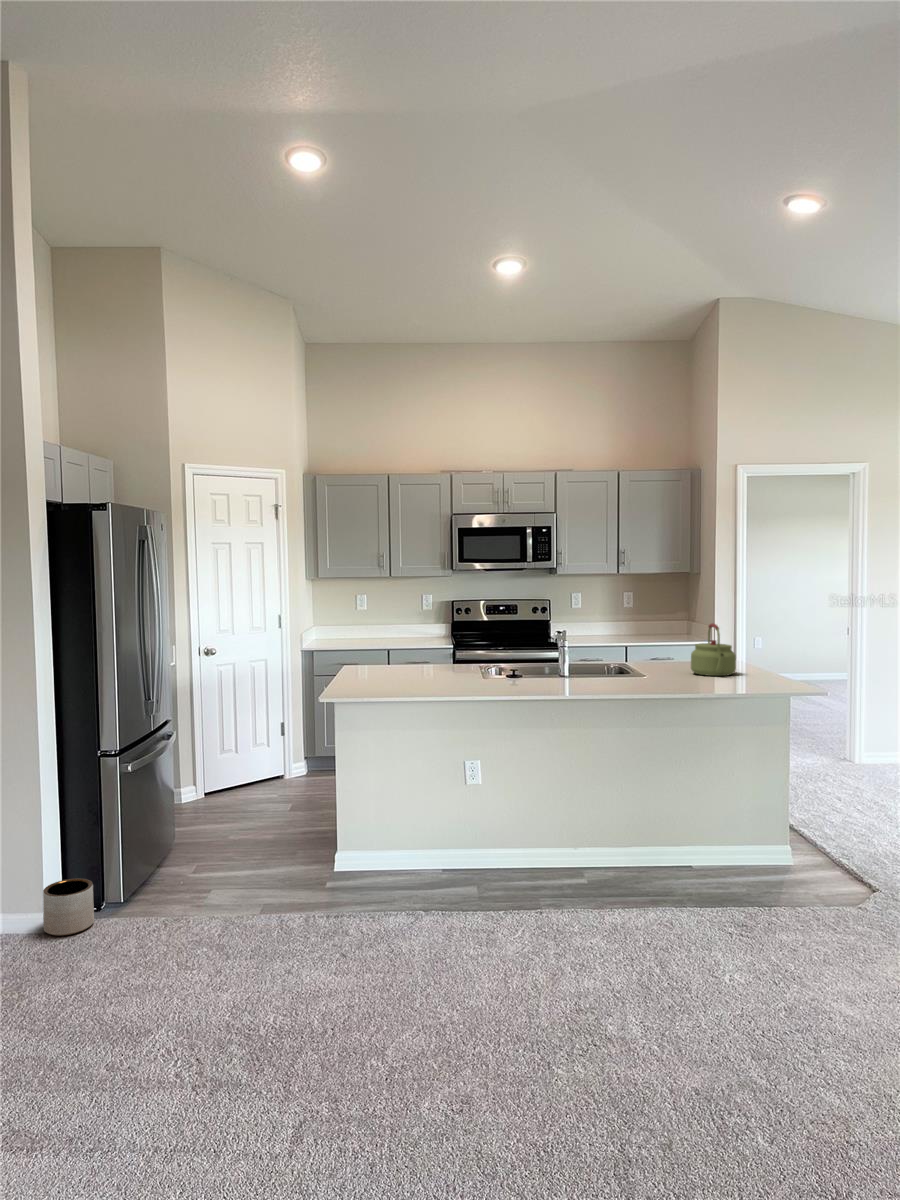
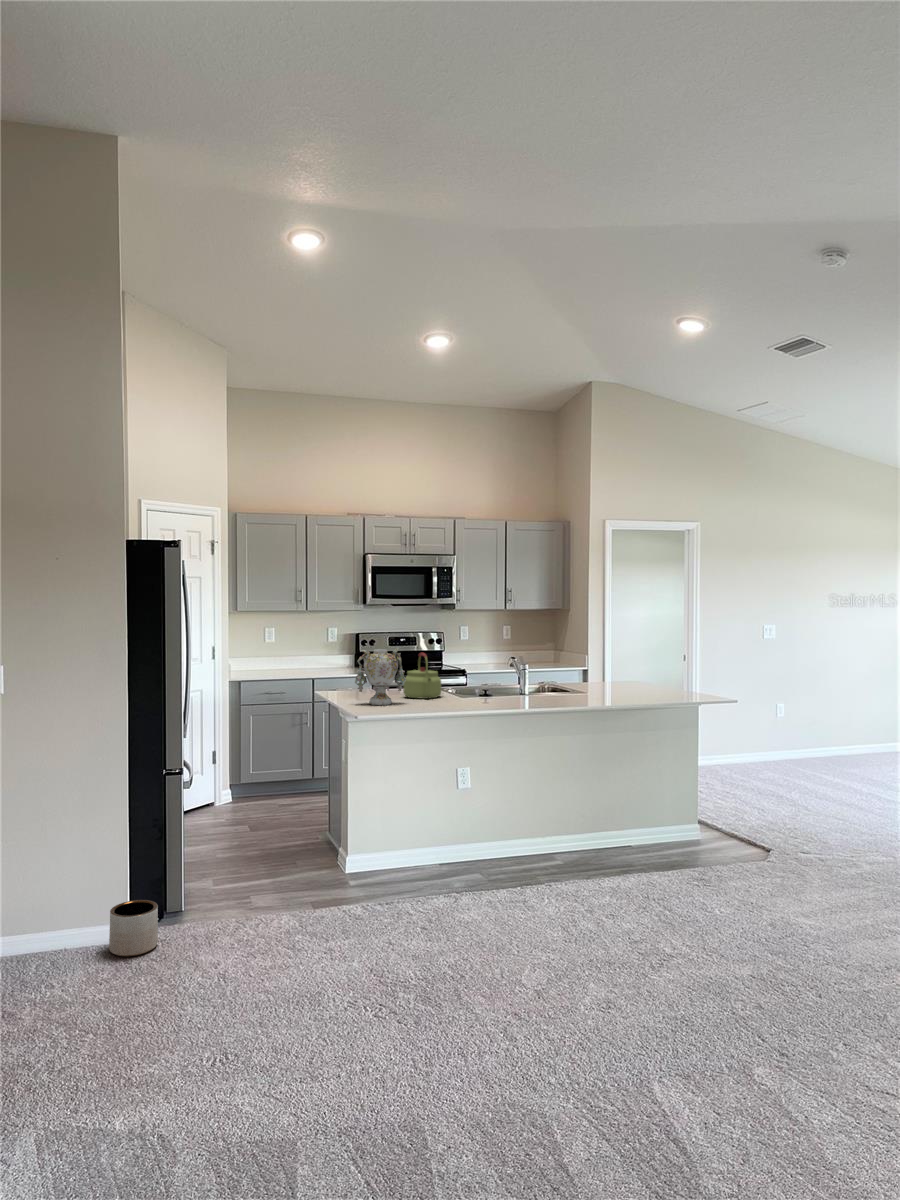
vase: none [354,621,411,686] -> present [355,647,406,705]
kettle: present [691,623,736,676] -> present [403,653,441,699]

